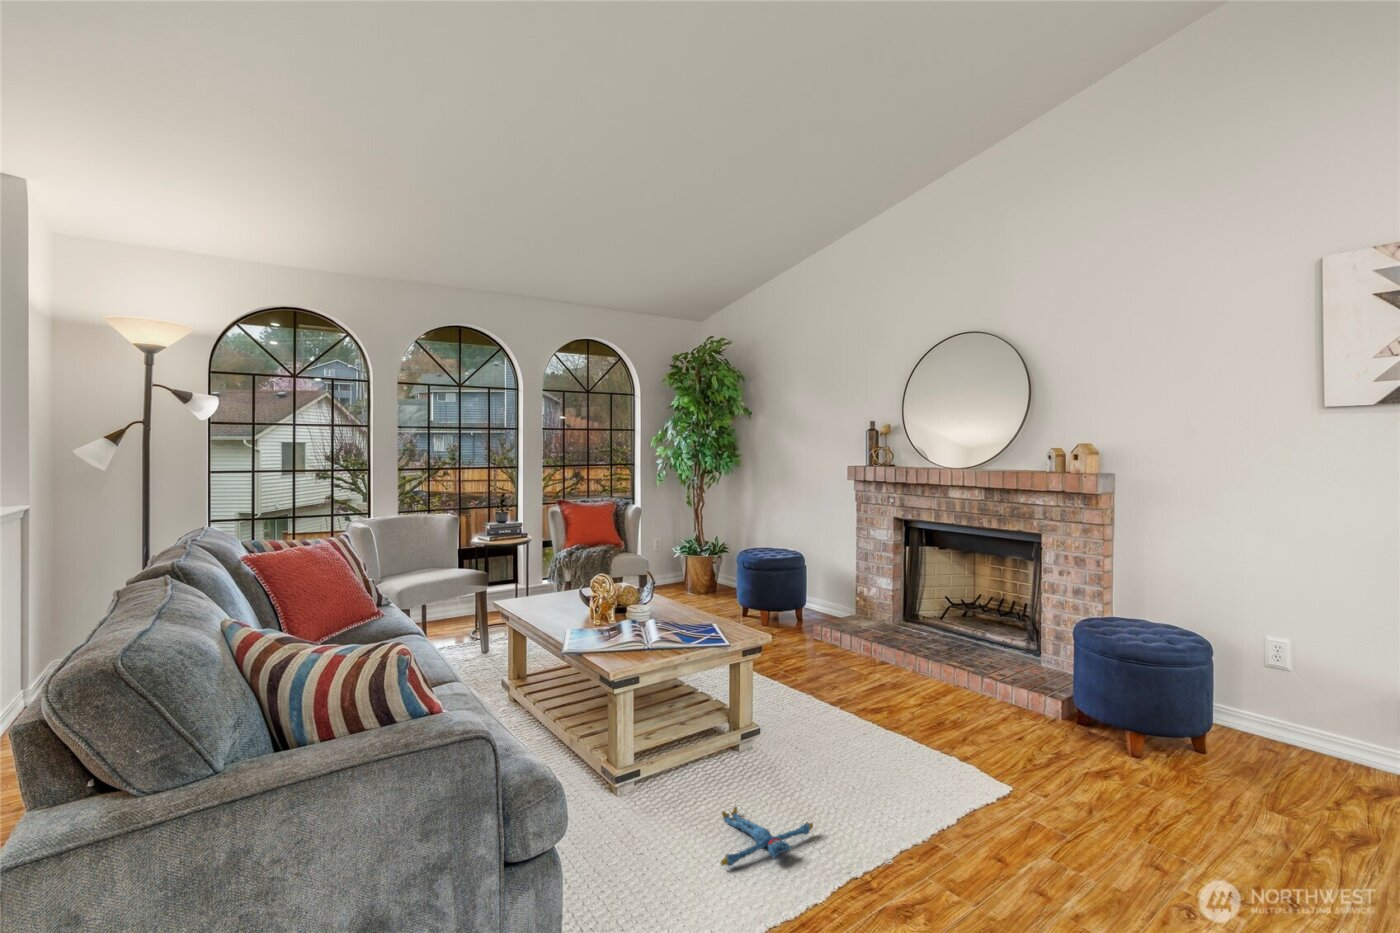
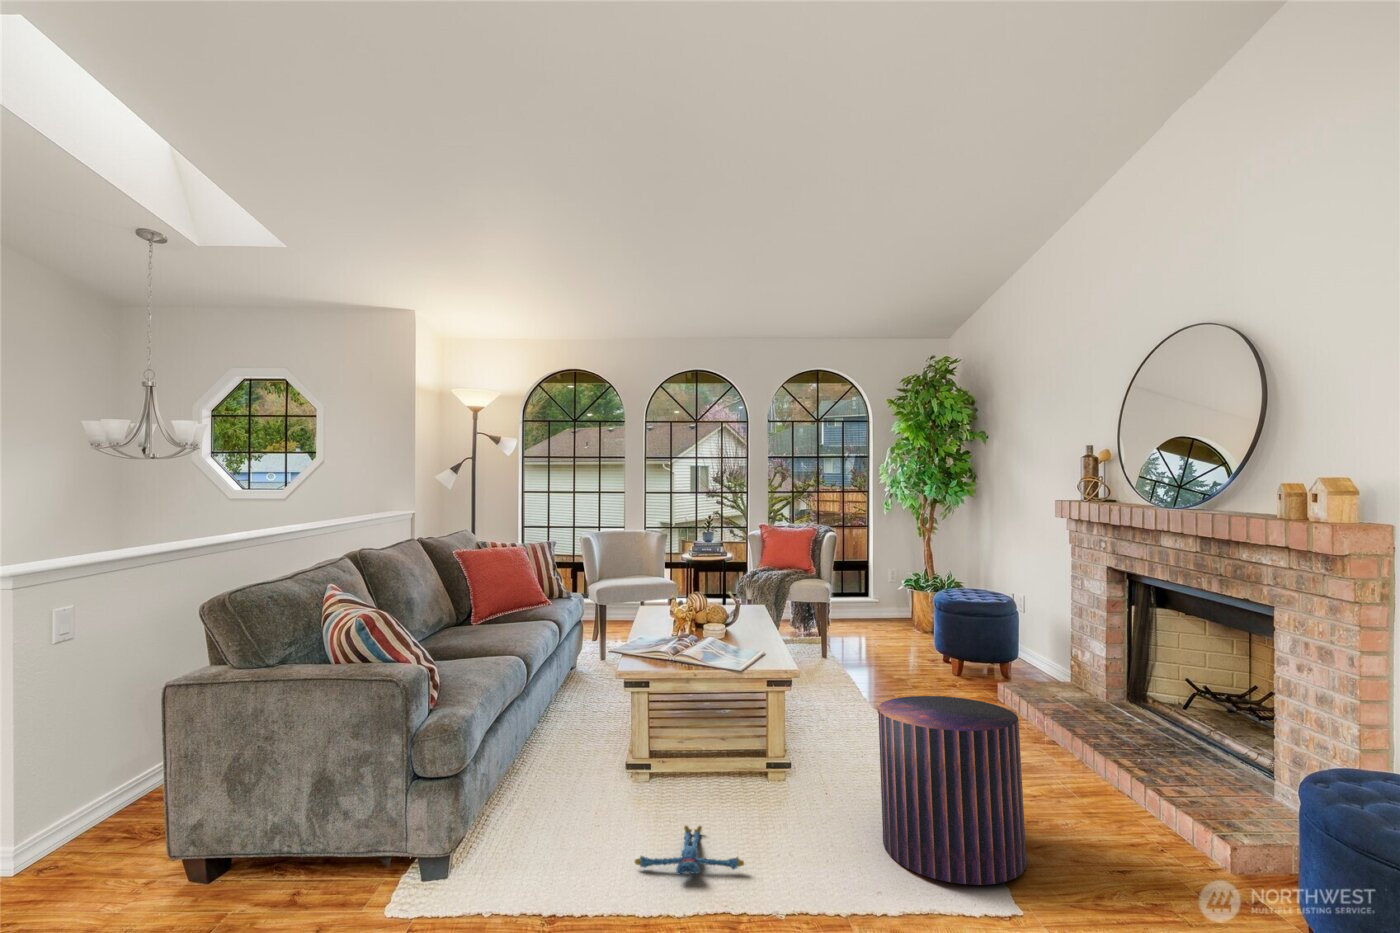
pouf: none [855,632,984,785] -> present [878,696,1027,885]

